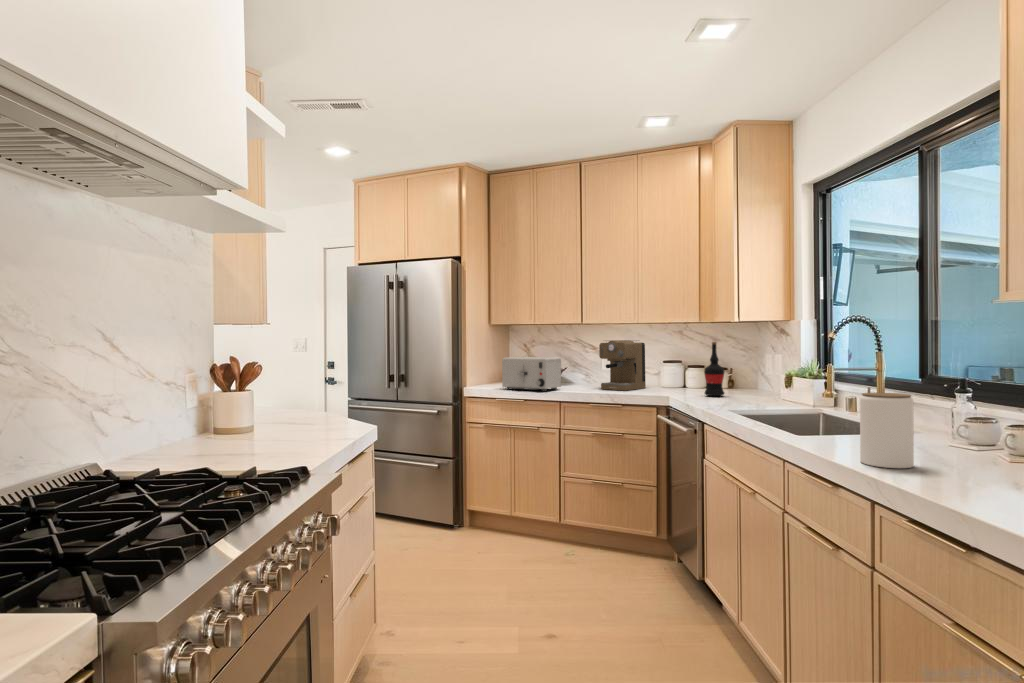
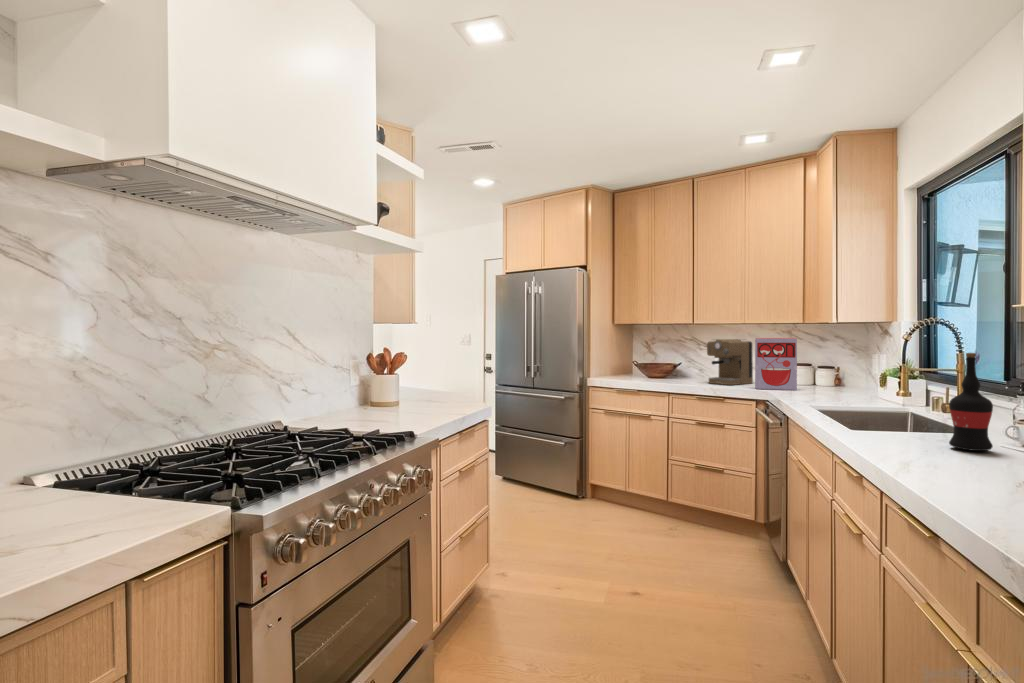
cereal box: none [653,338,696,394] -> present [755,338,797,390]
wine bottle: present [704,342,724,396] -> present [949,353,993,451]
toaster: present [502,357,561,391] -> none [619,353,671,384]
jar: present [860,393,914,468] -> none [875,391,923,457]

